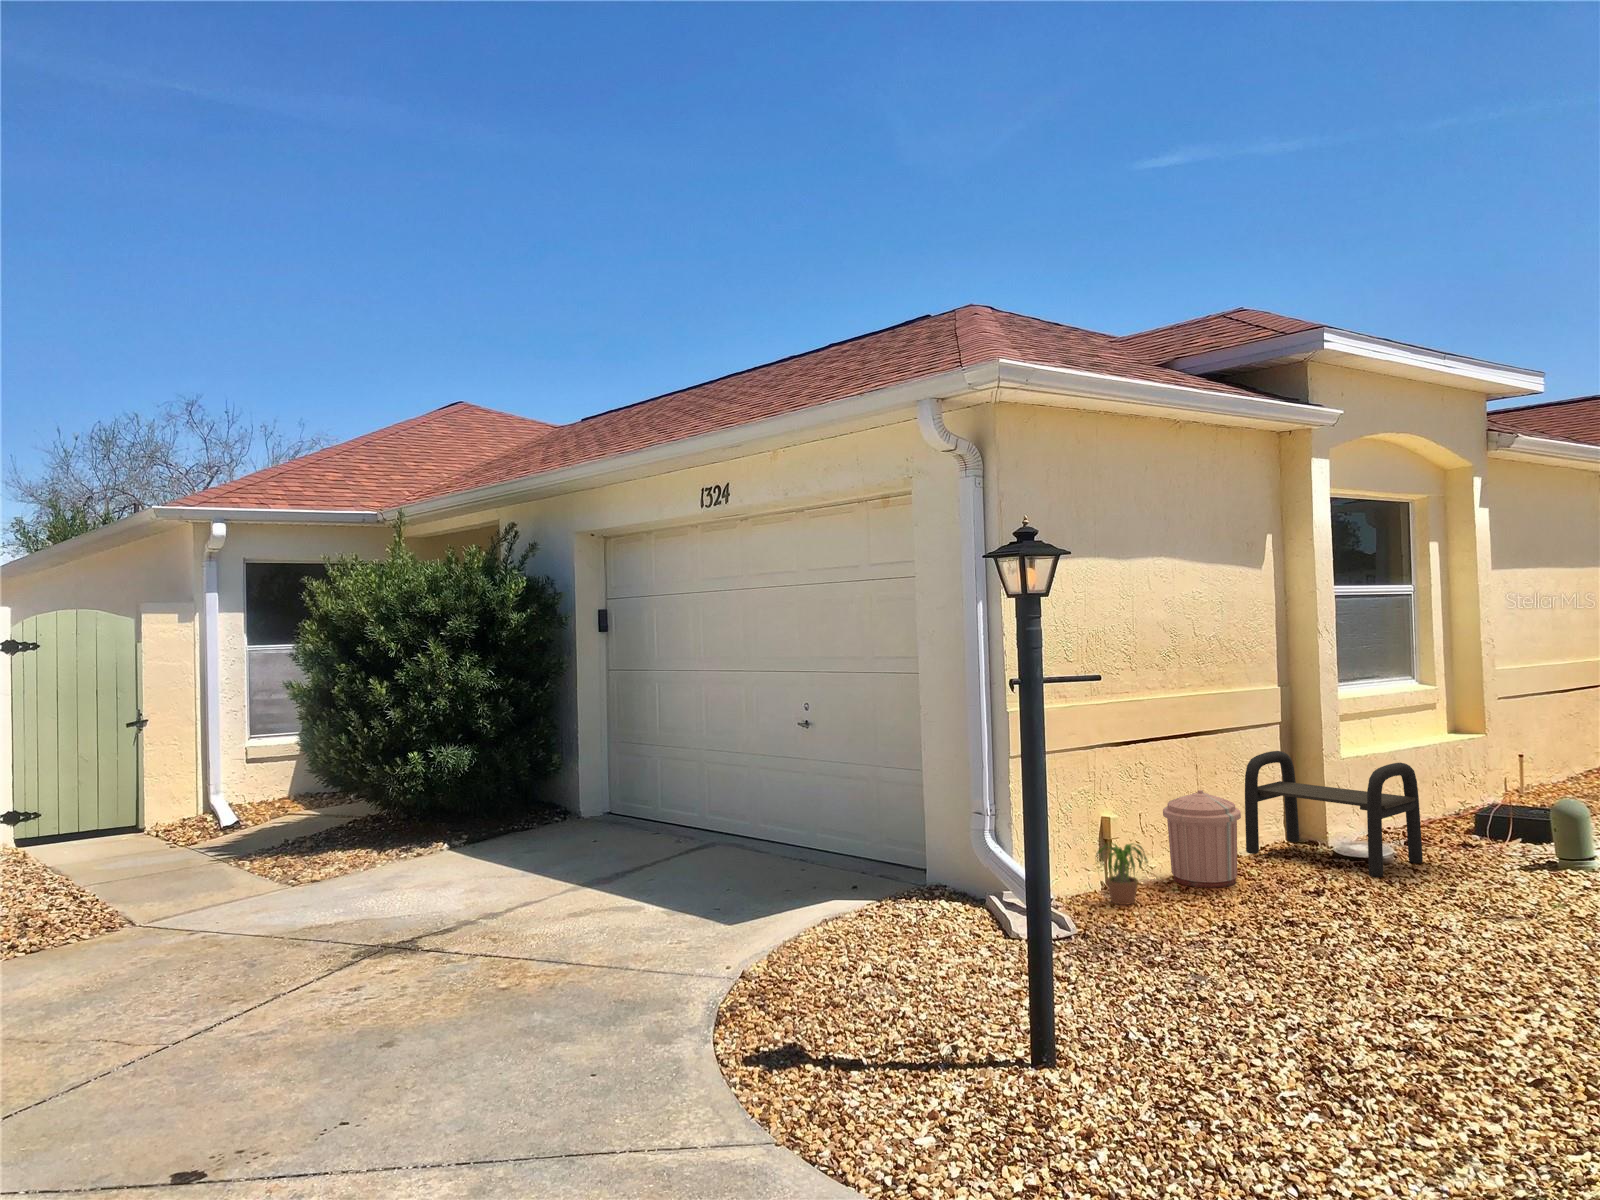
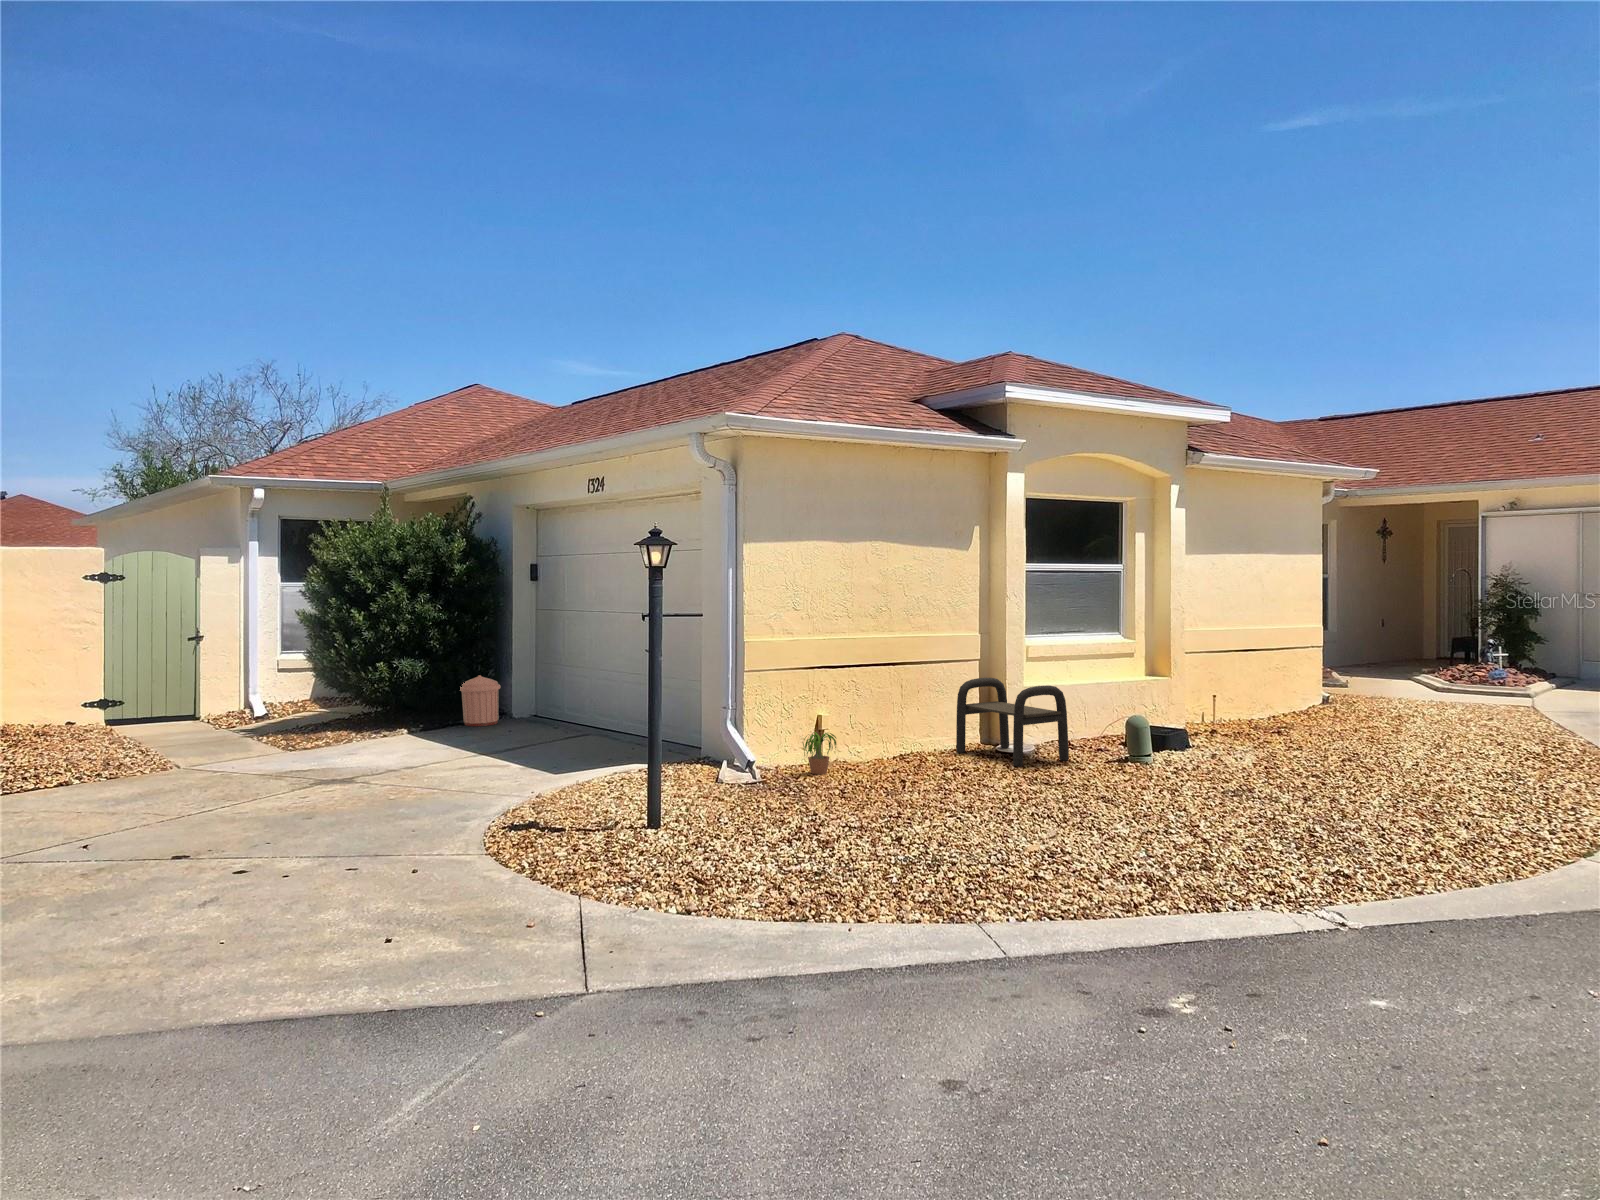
trash can: present [1163,790,1241,888] -> present [460,675,501,726]

